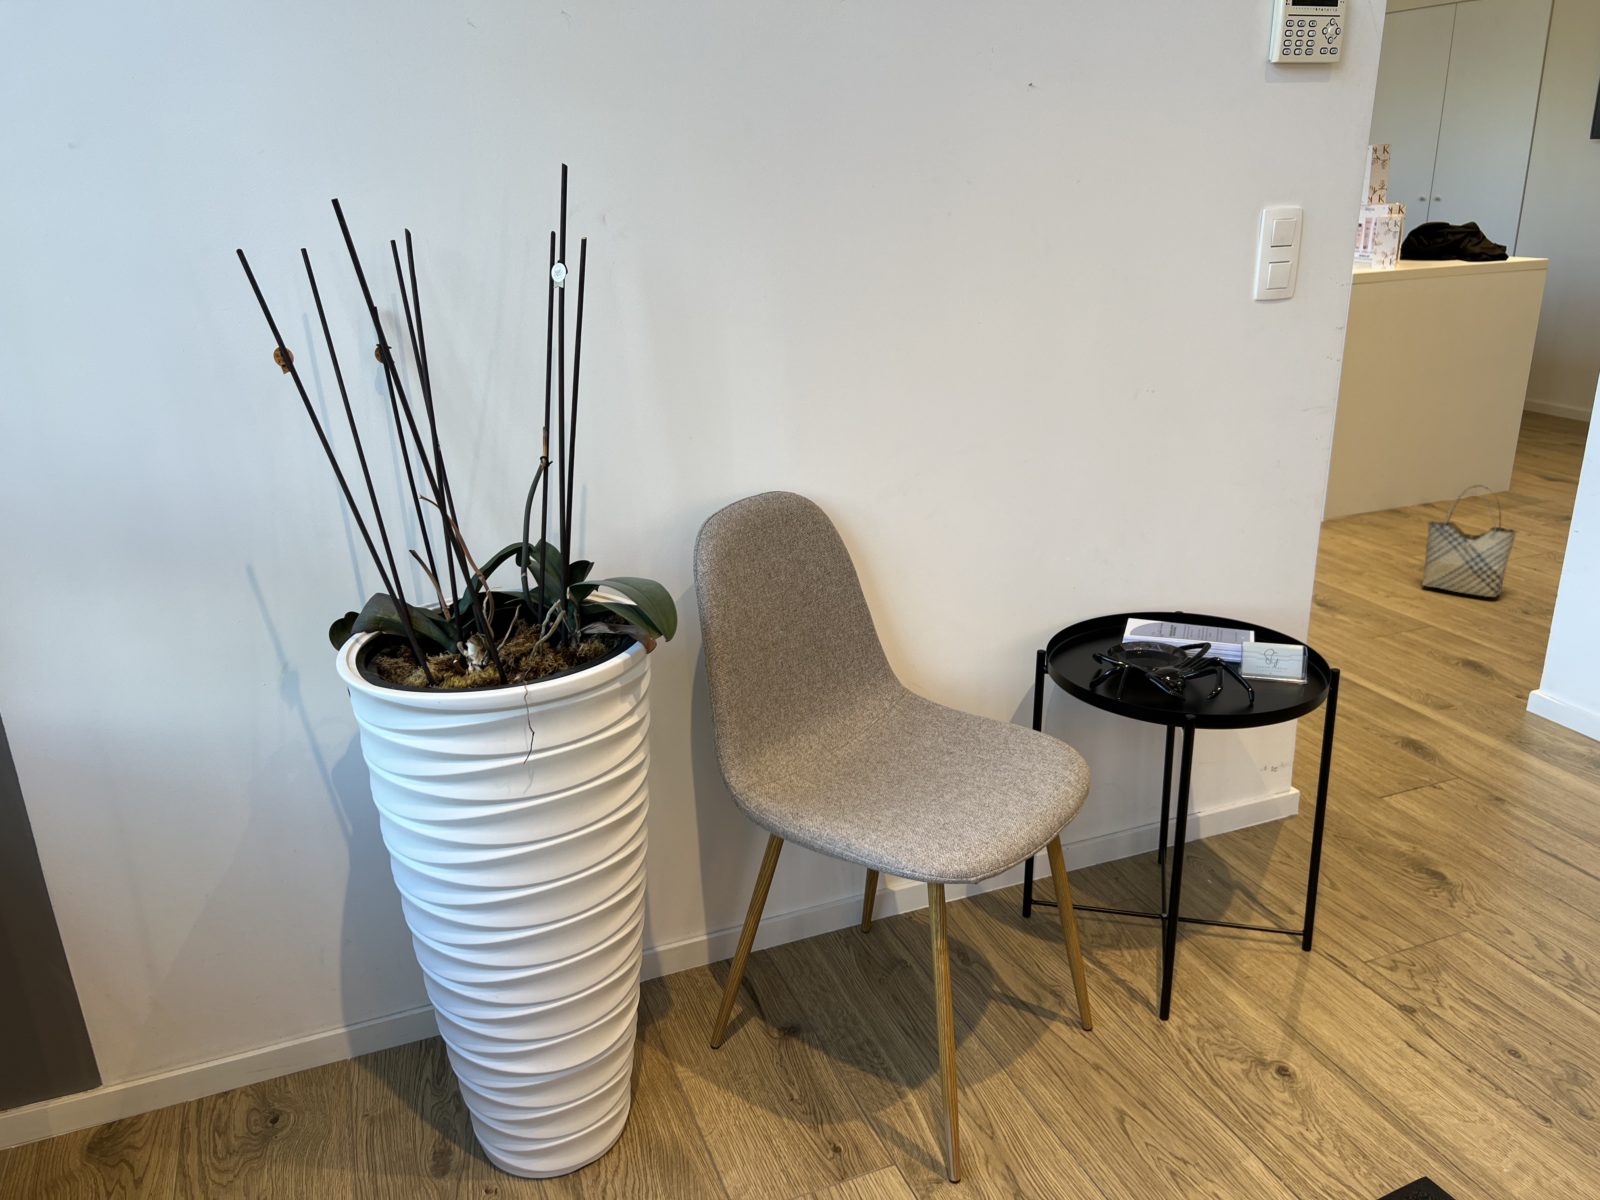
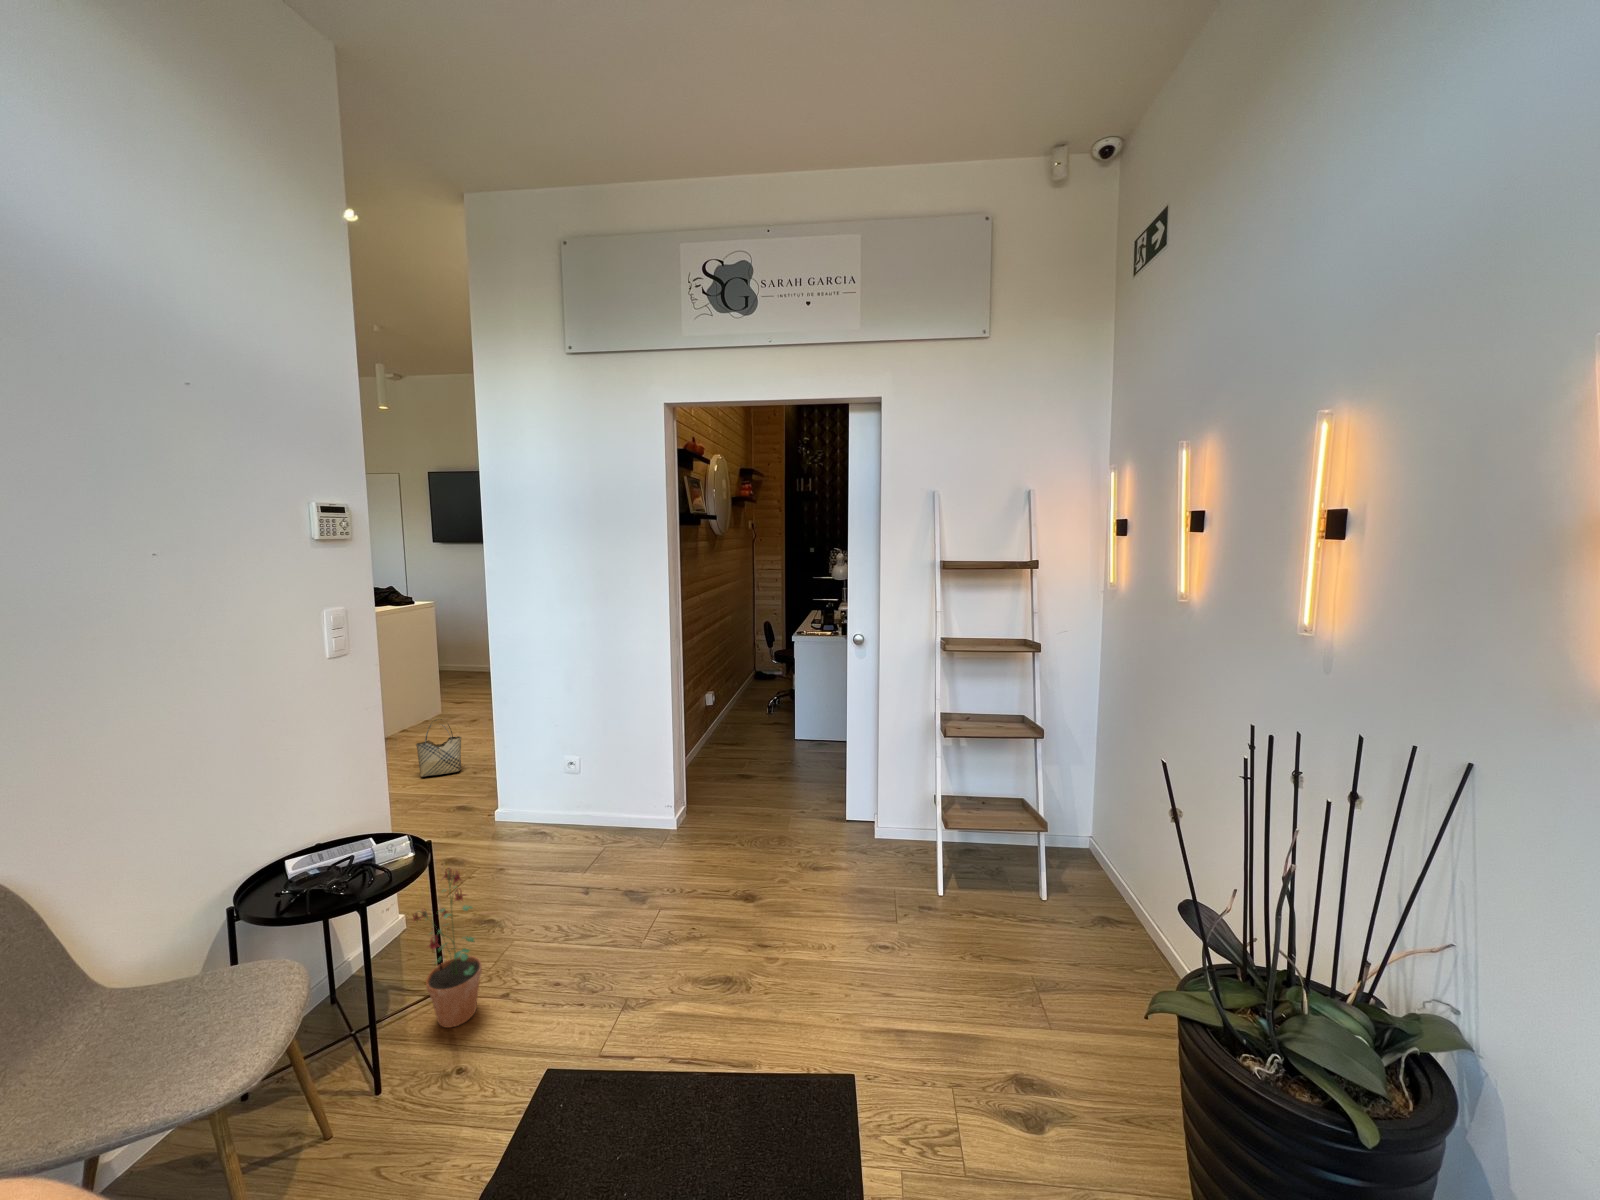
potted plant: none [1276,733,1382,1007] -> present [413,868,482,1028]

